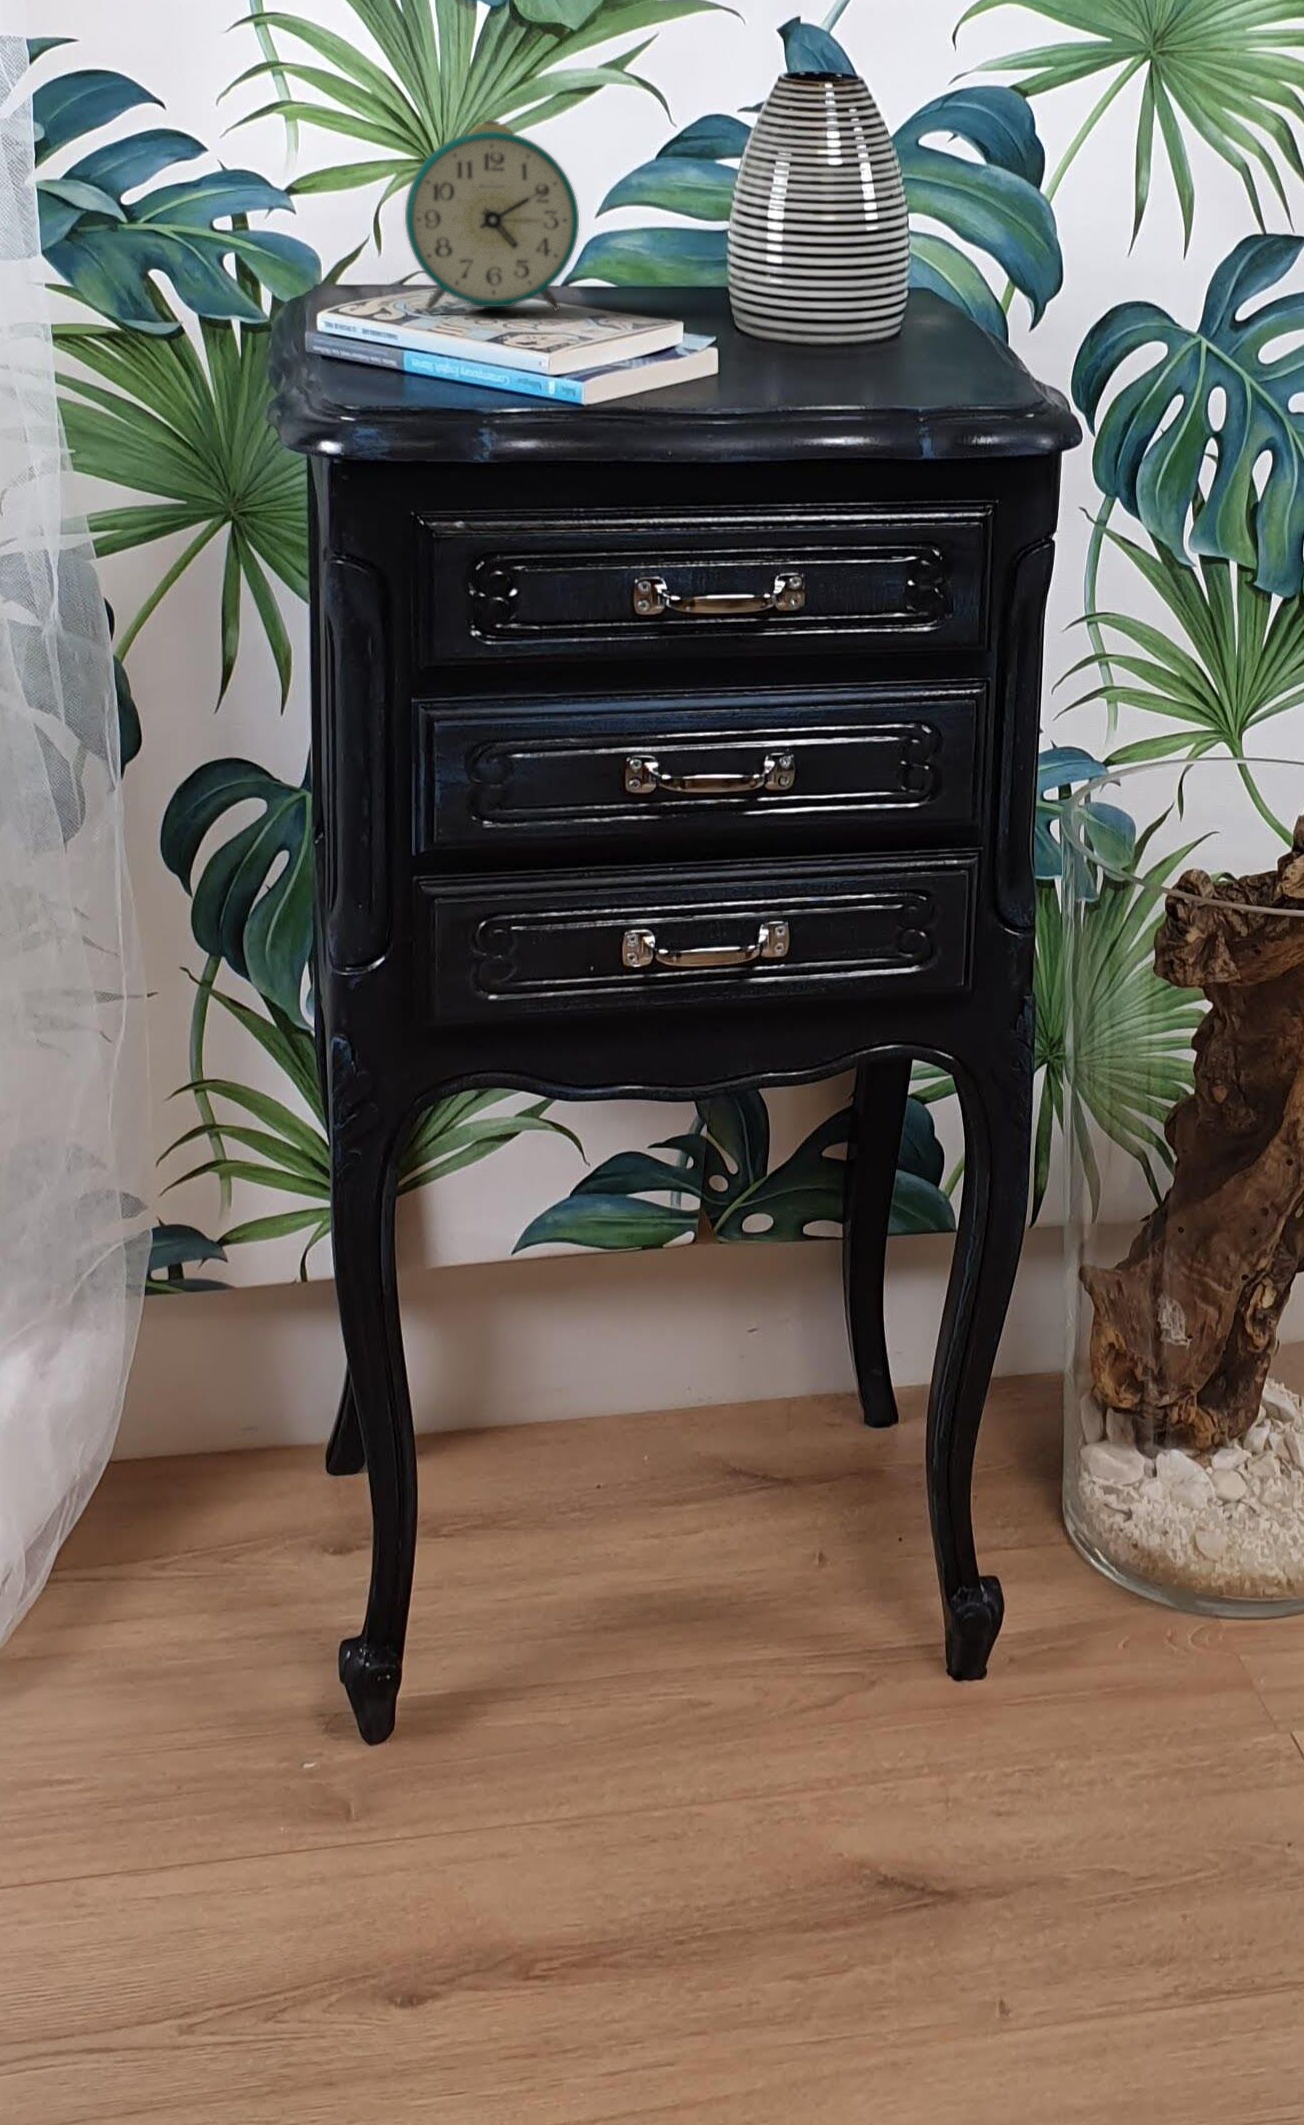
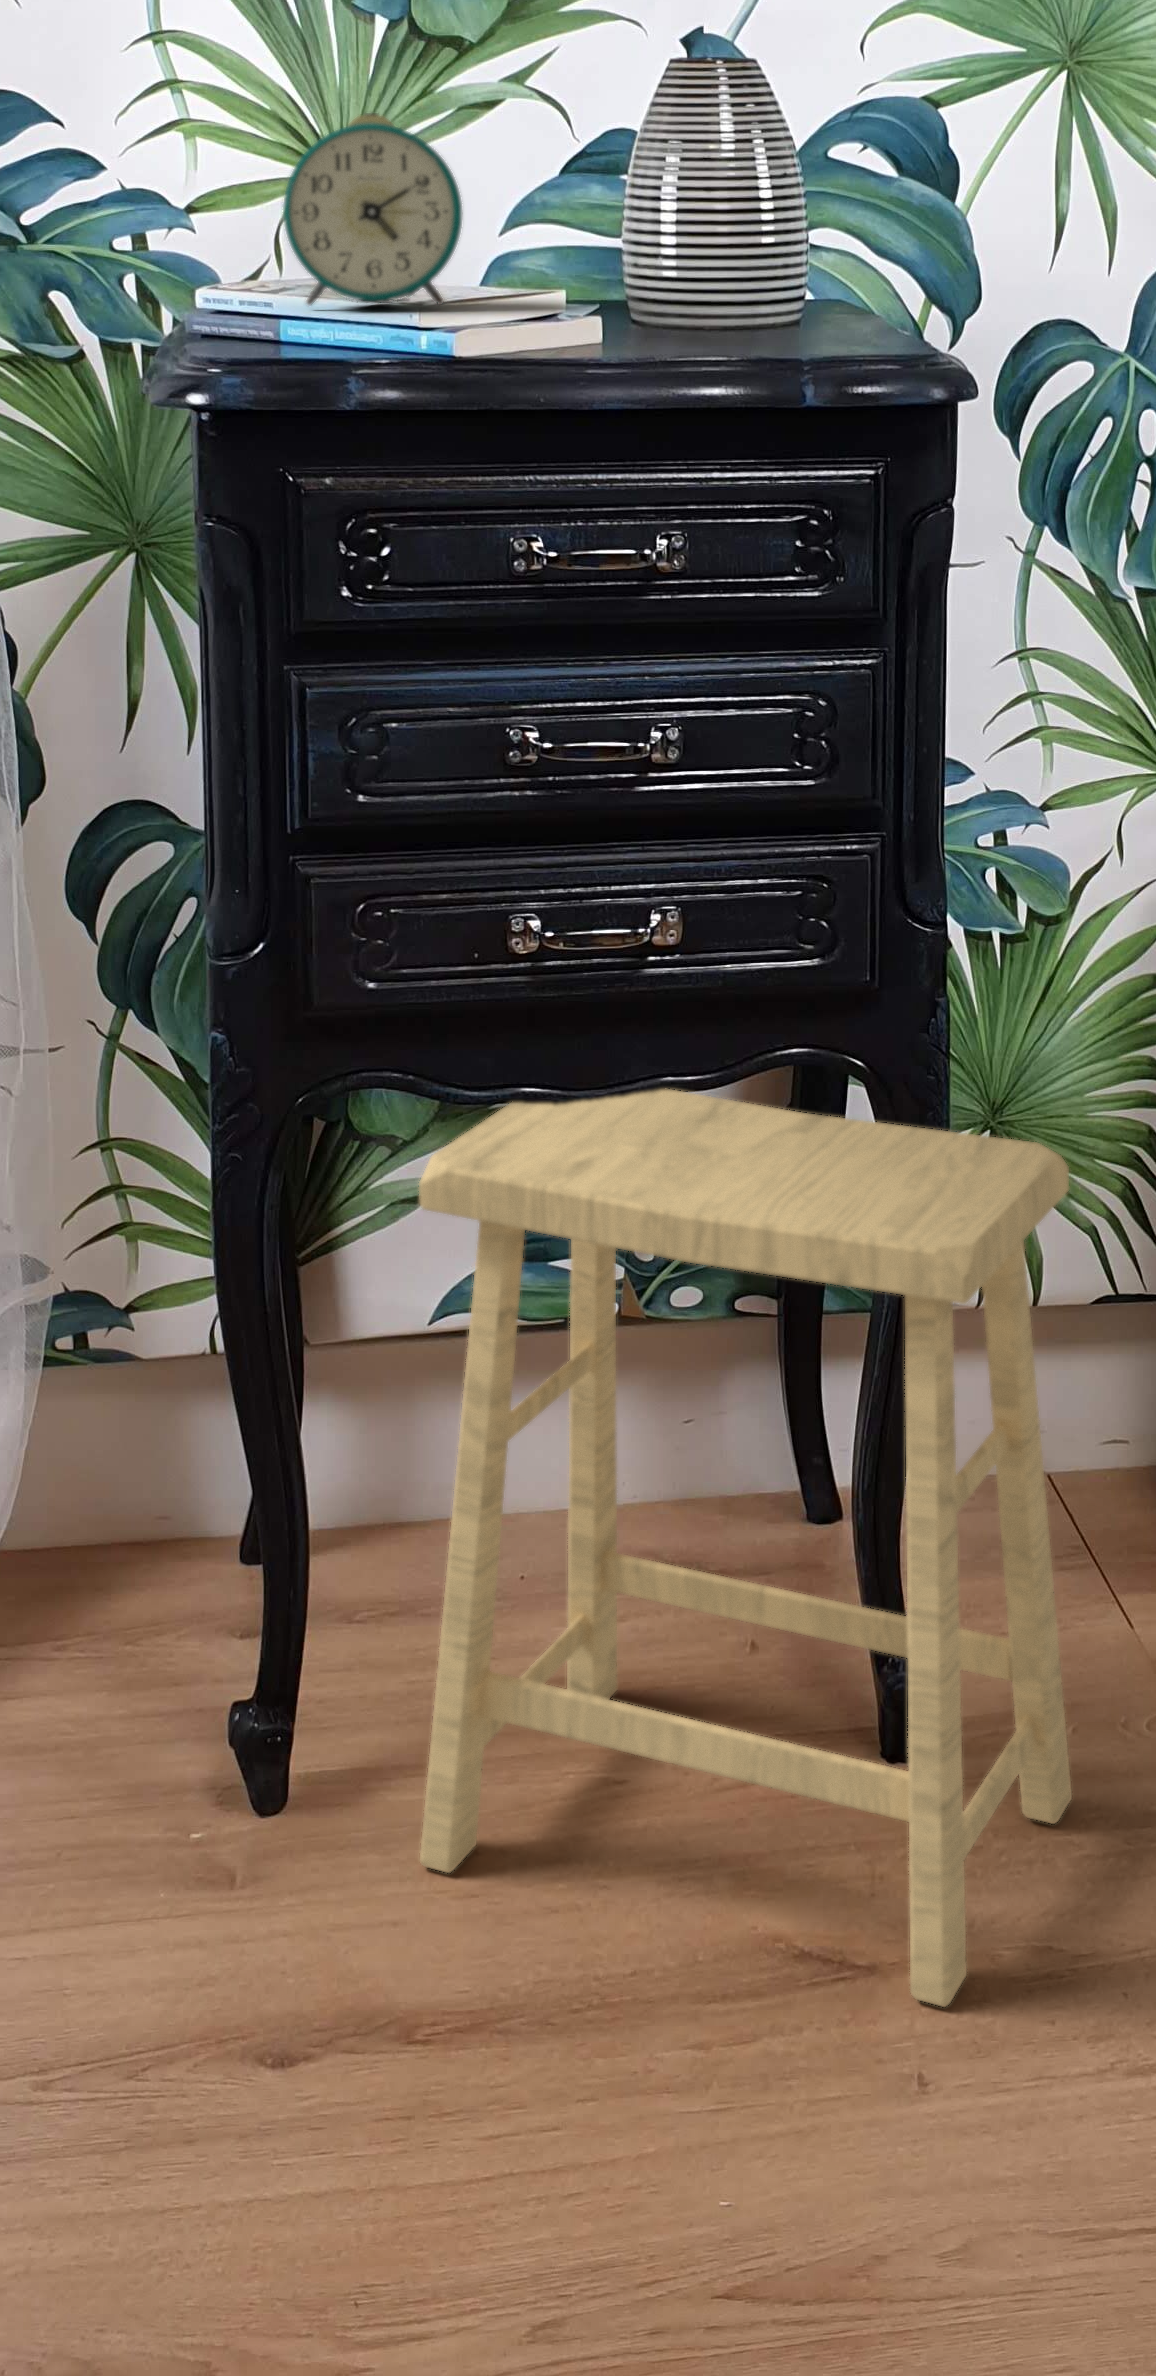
footstool: none [530,1043,1149,1905] -> present [419,1090,1072,2007]

